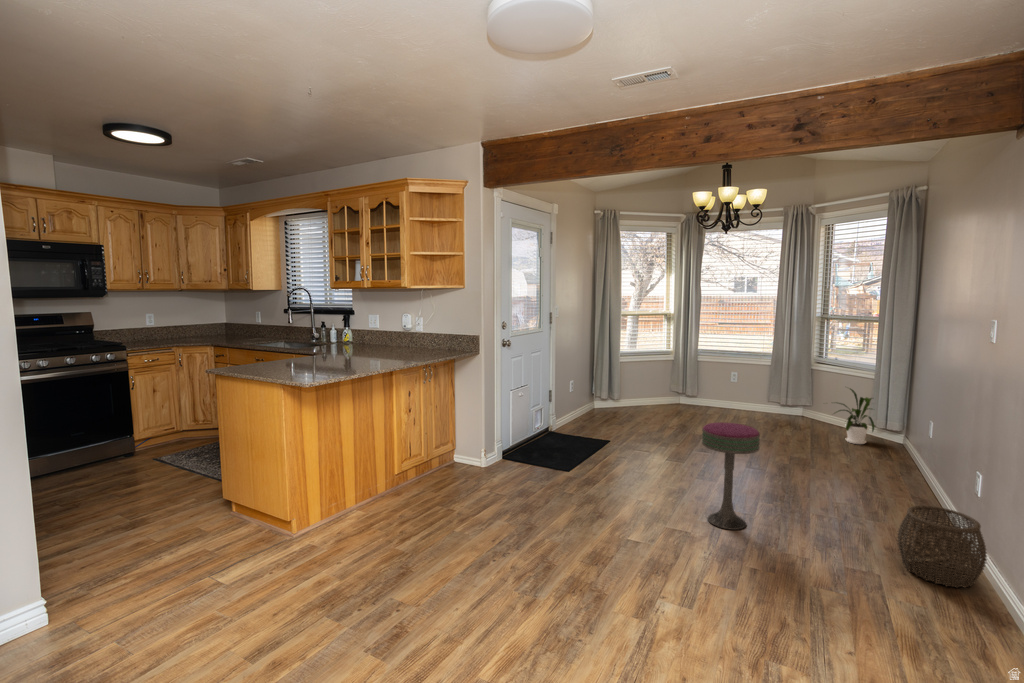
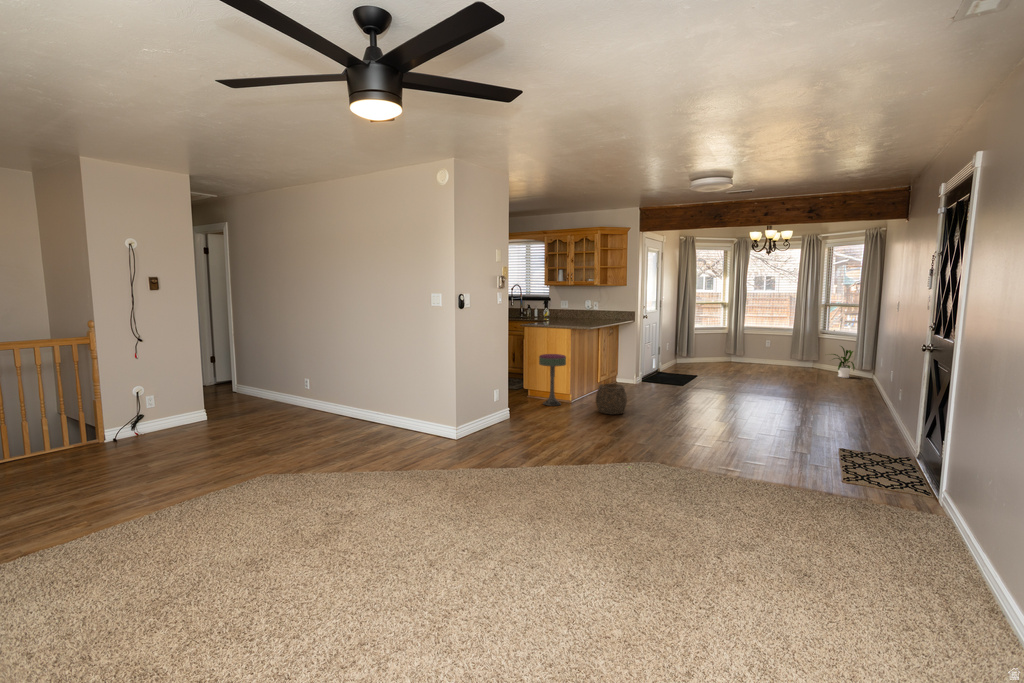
bar stool: present [702,422,760,530] -> present [539,354,566,406]
woven basket: present [897,505,987,588] -> present [596,384,627,414]

